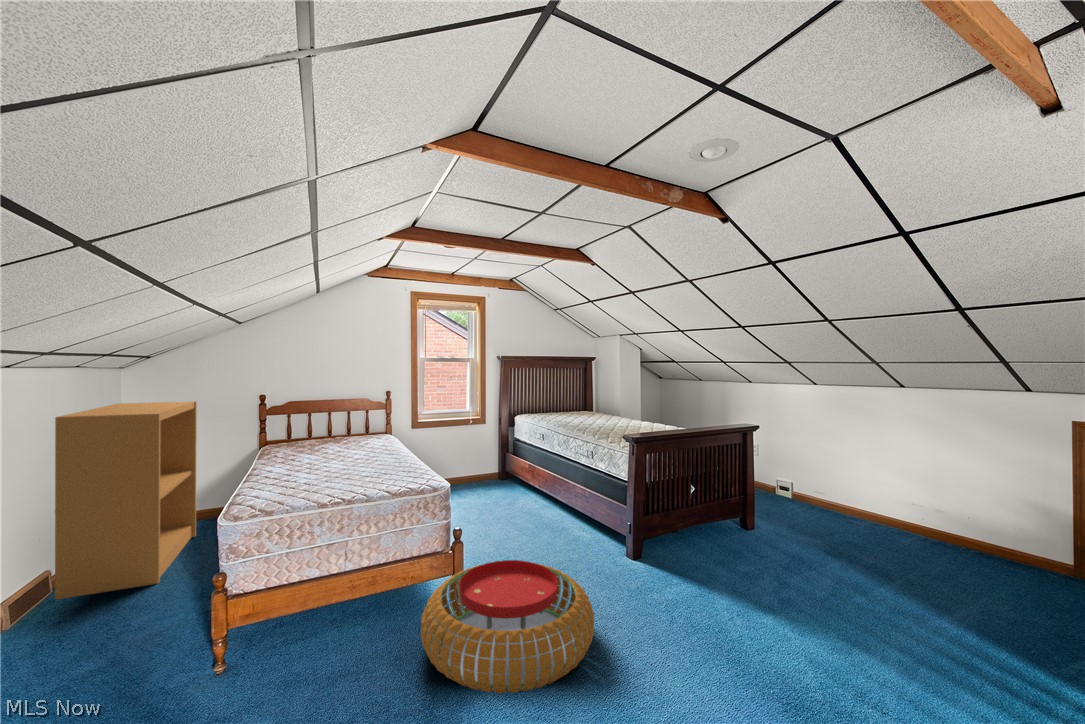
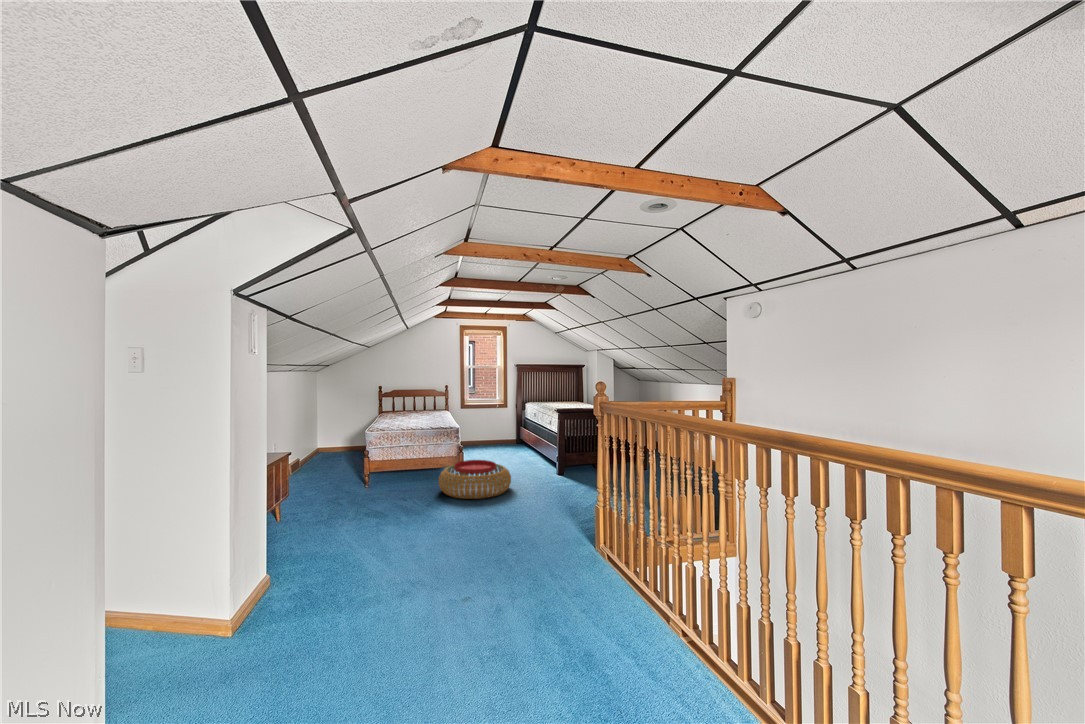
bookshelf: present [55,401,197,600] -> none [300,389,350,472]

